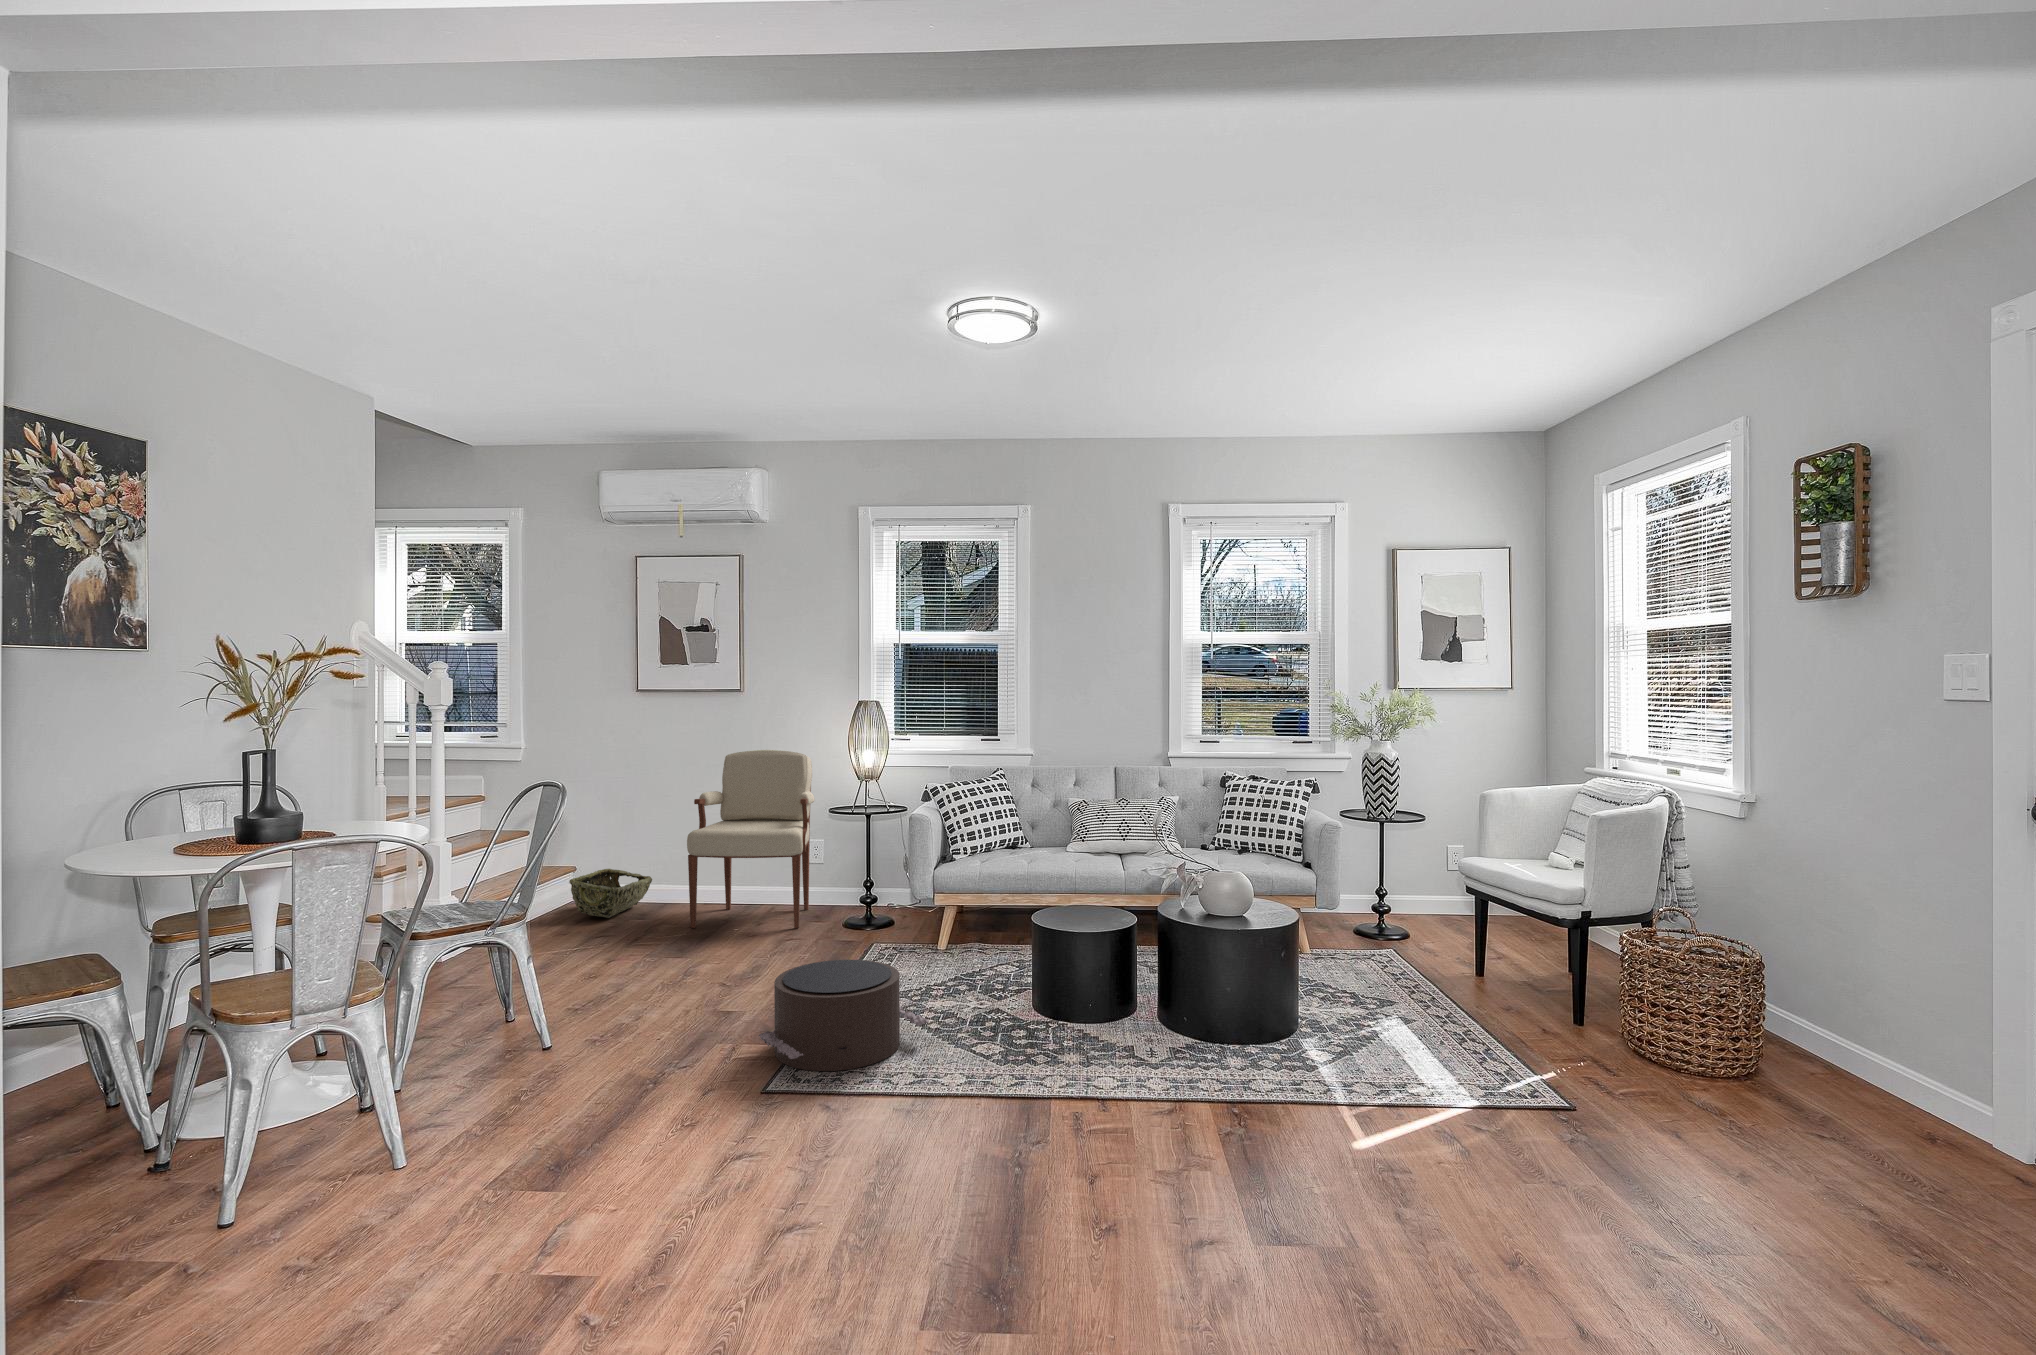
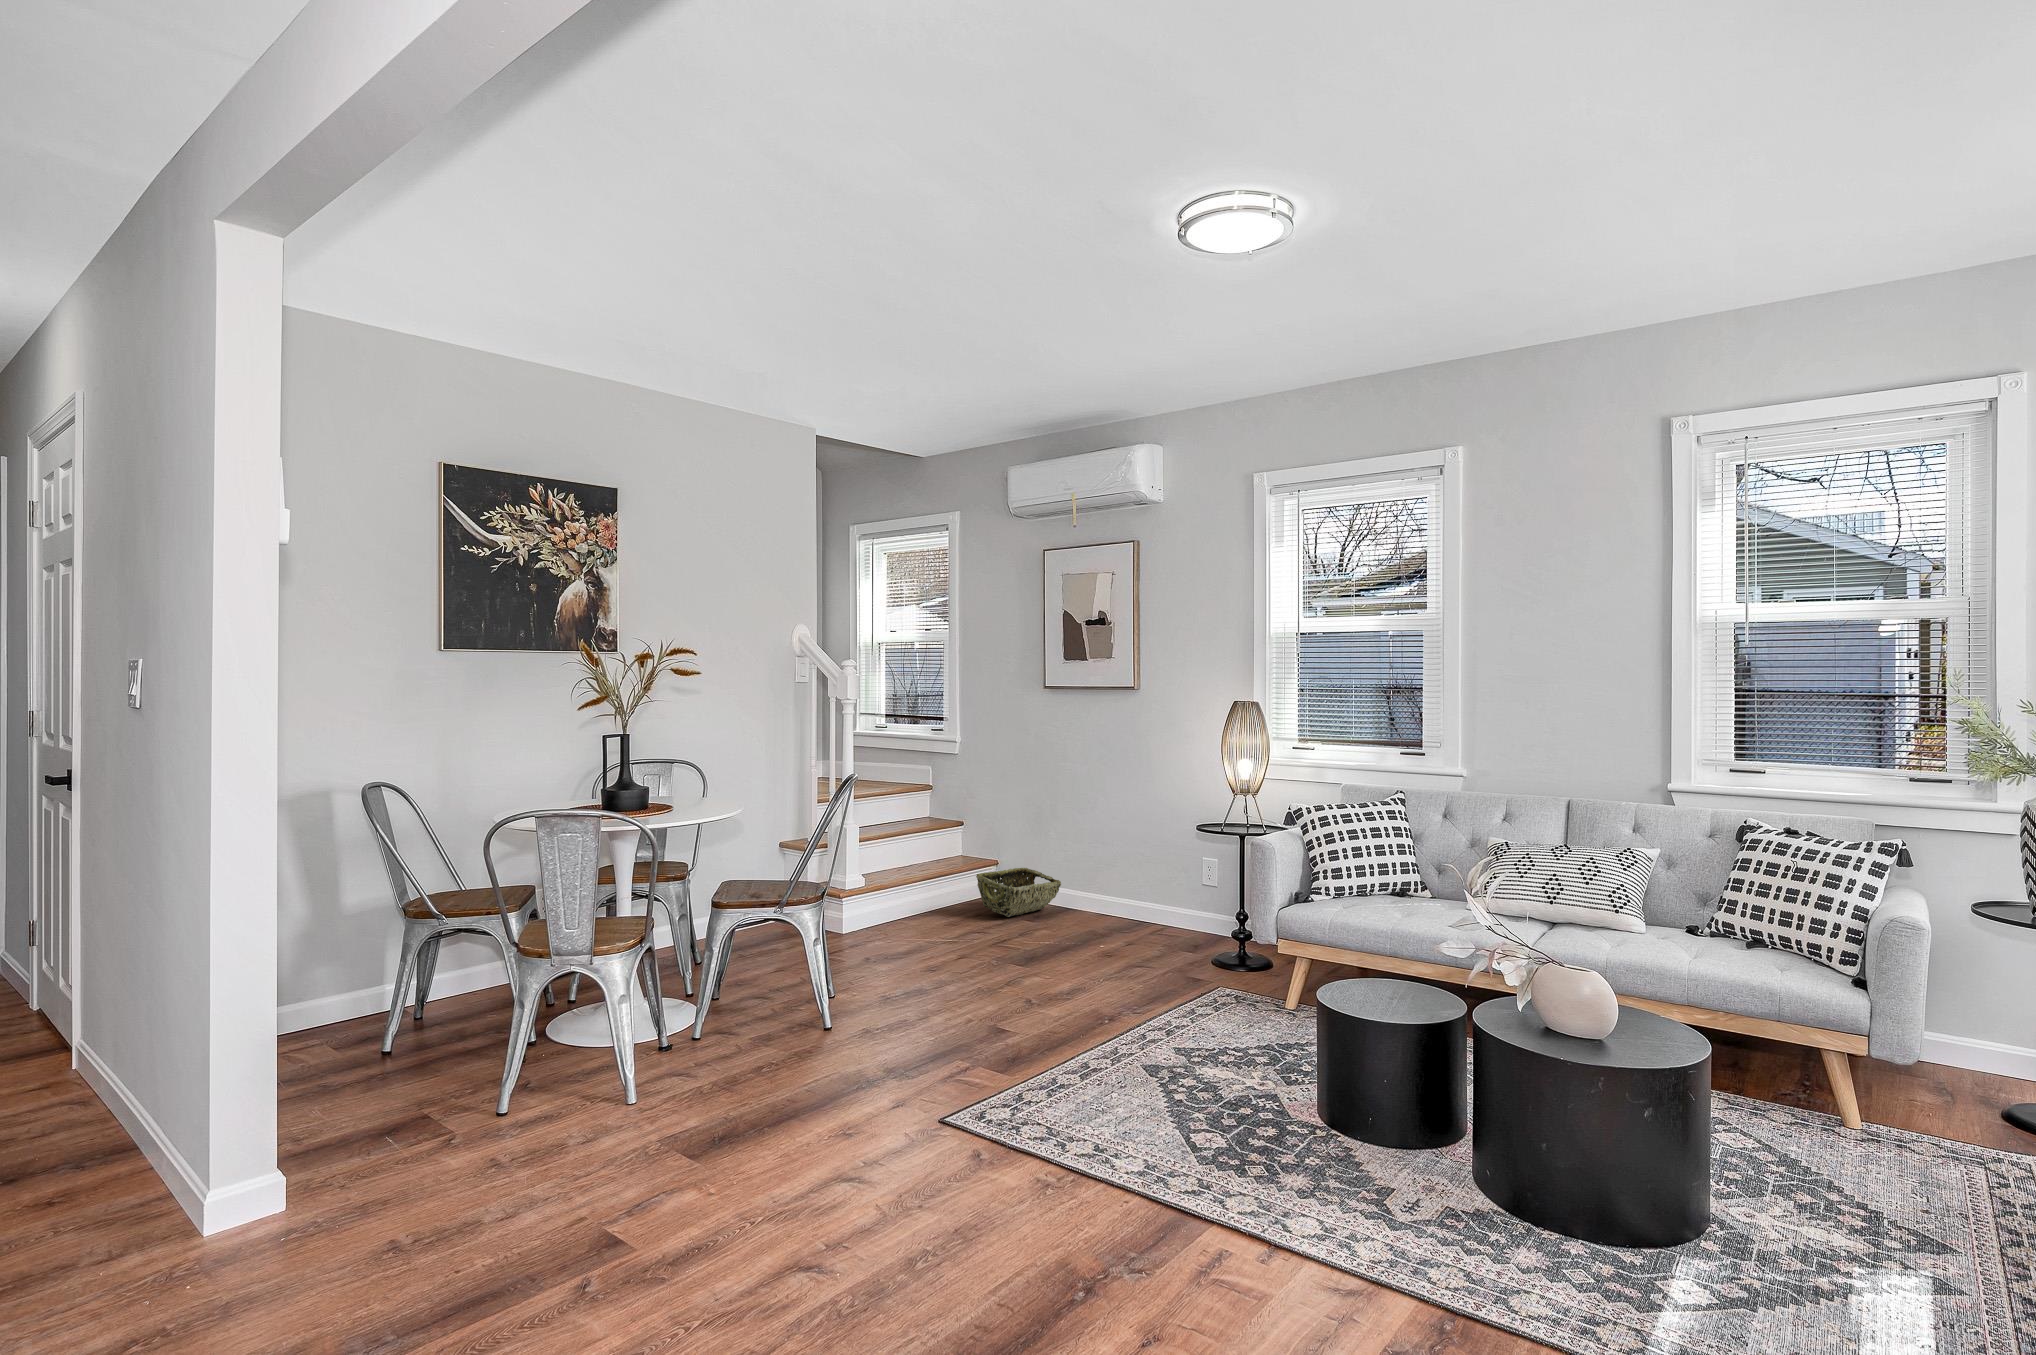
armchair: present [687,750,815,928] -> none [1064,754,1209,956]
pouf: present [758,960,929,1071] -> none [974,988,1148,1109]

